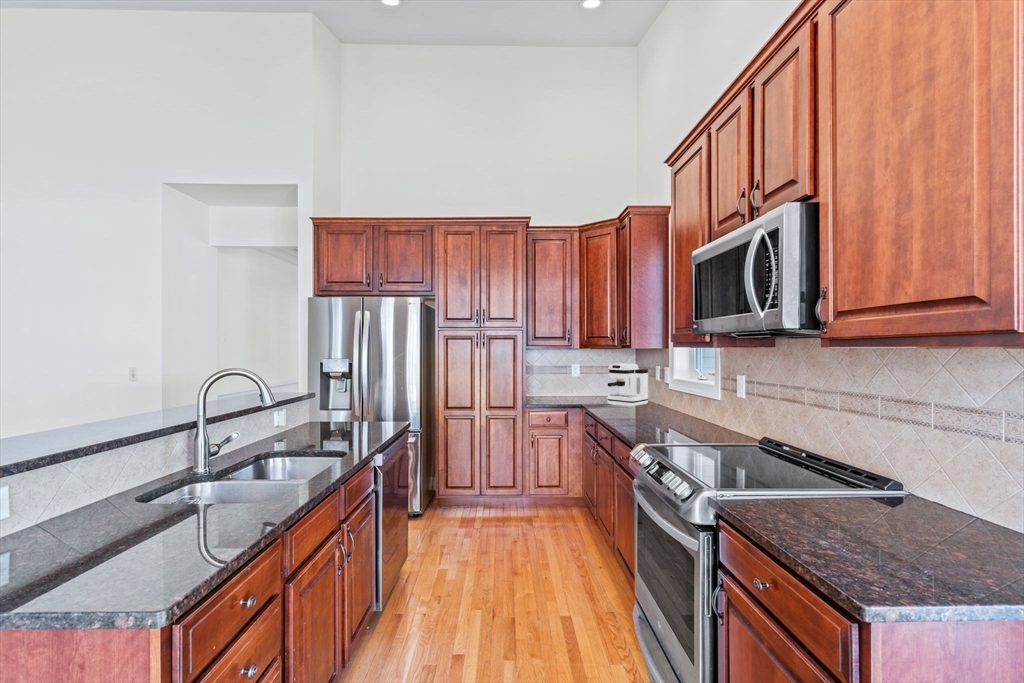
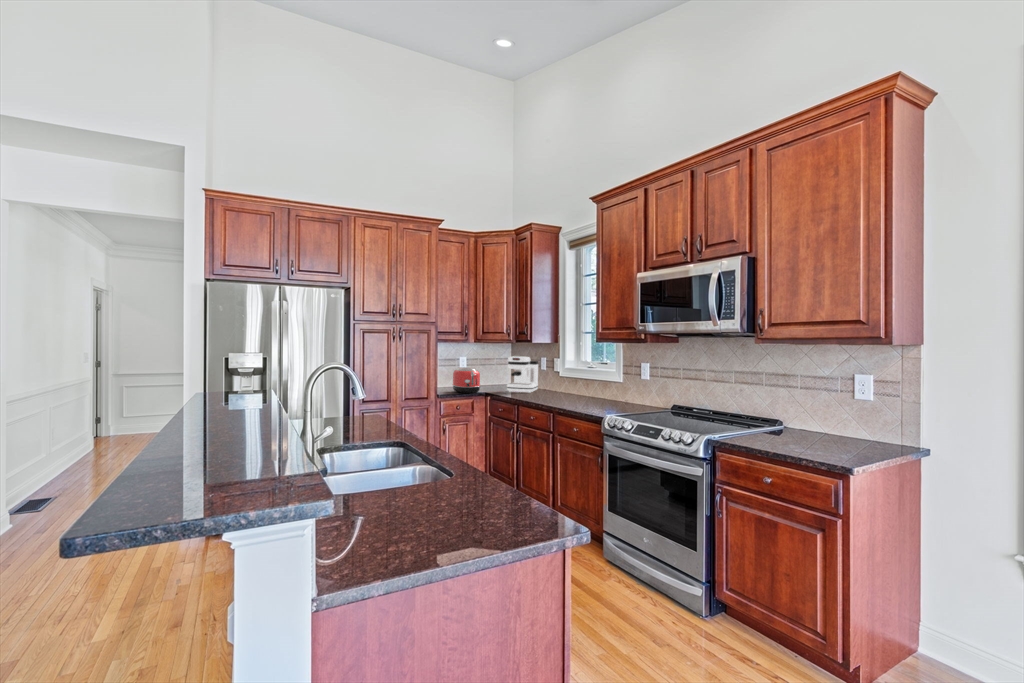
toaster: none [554,375,581,404] -> present [452,367,480,394]

